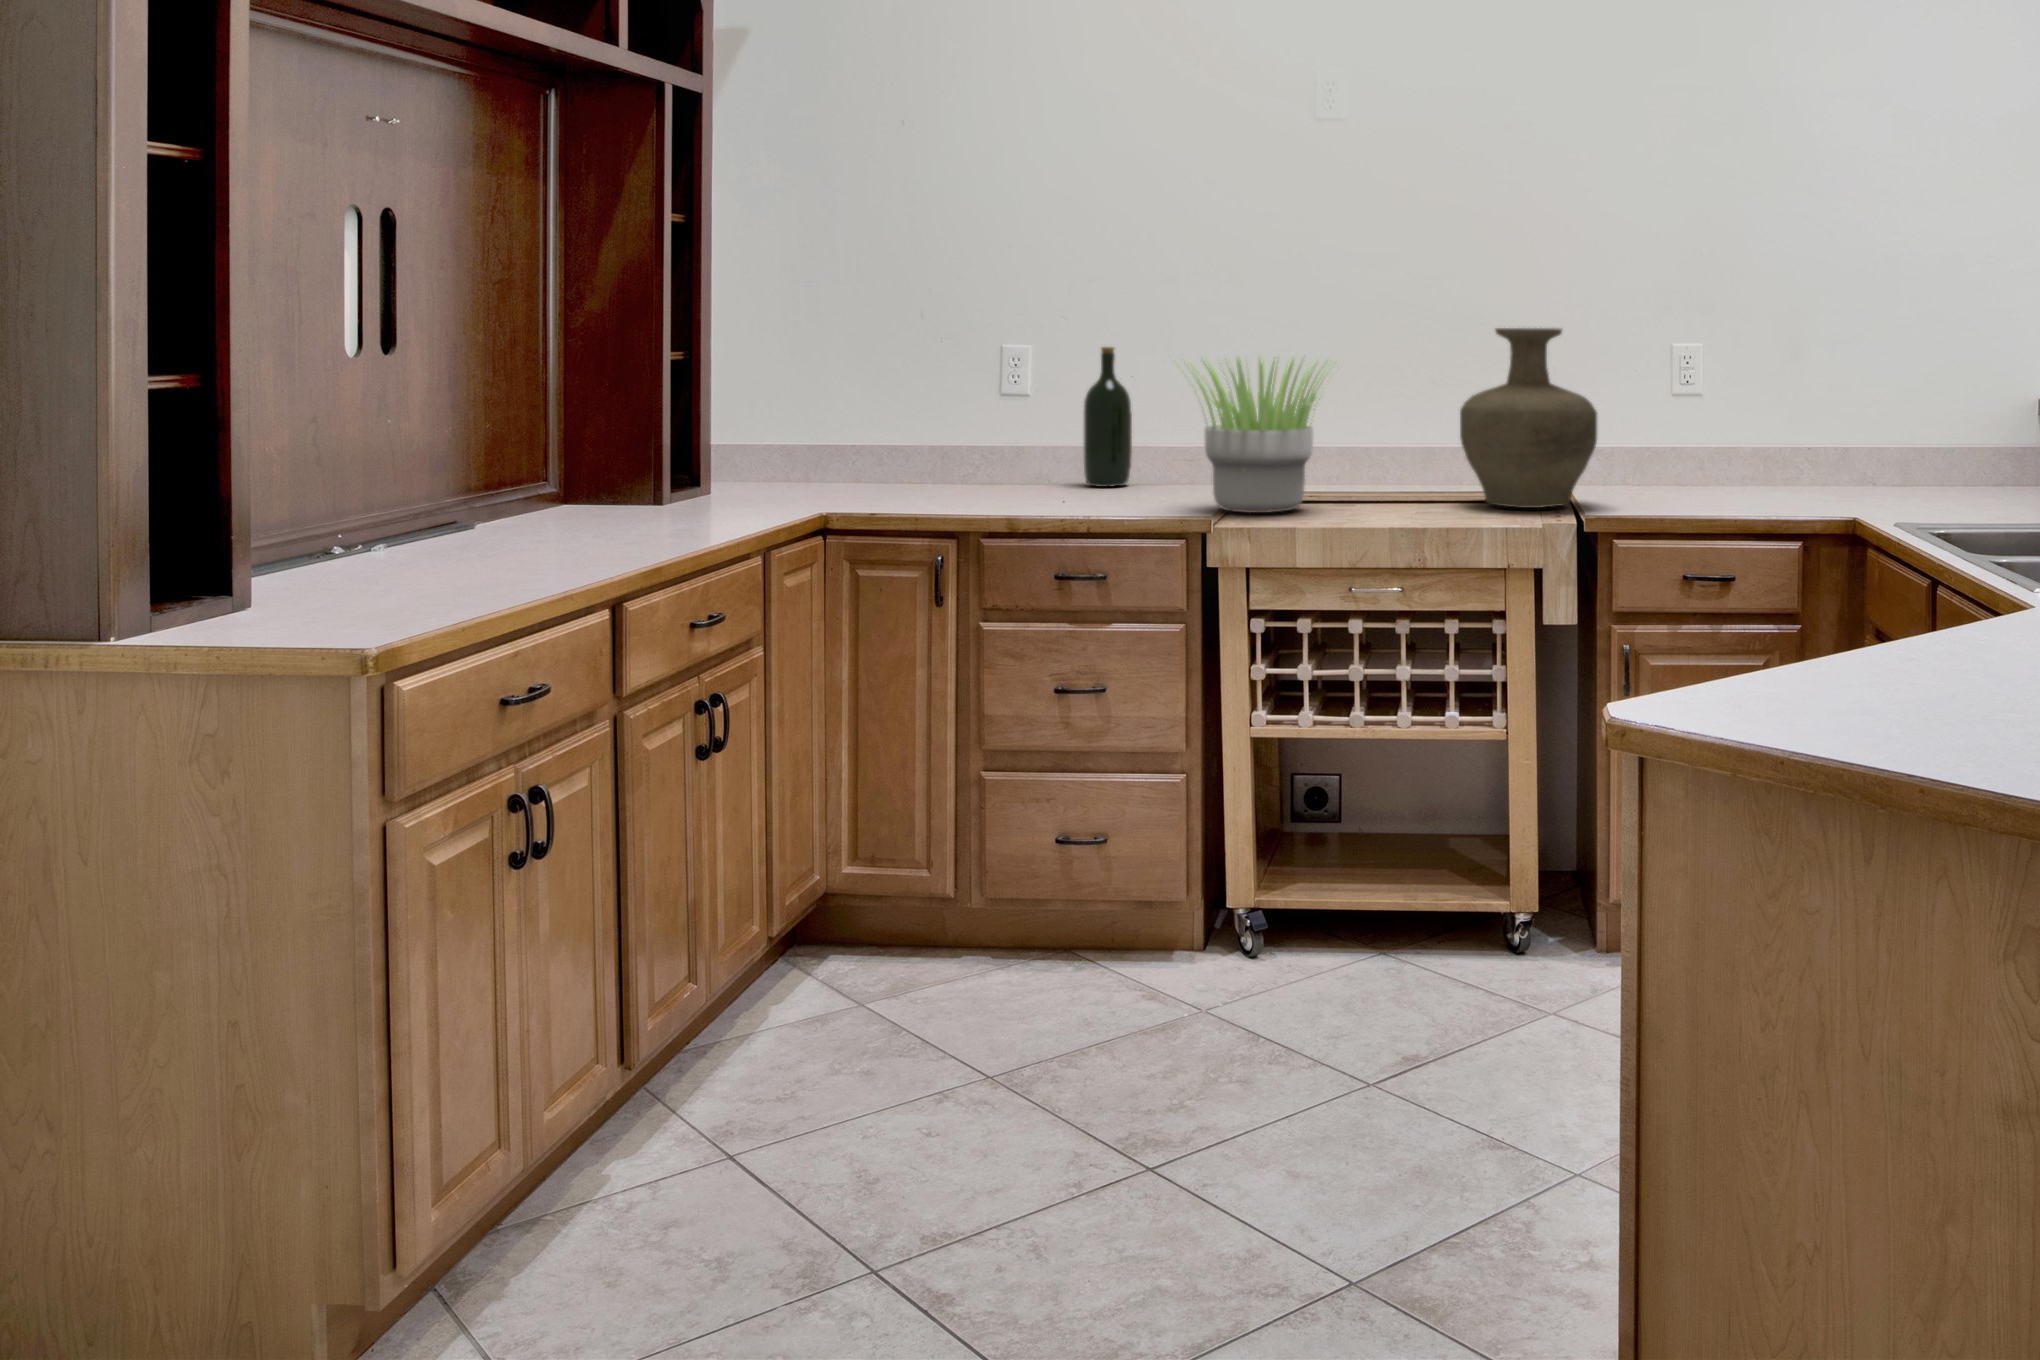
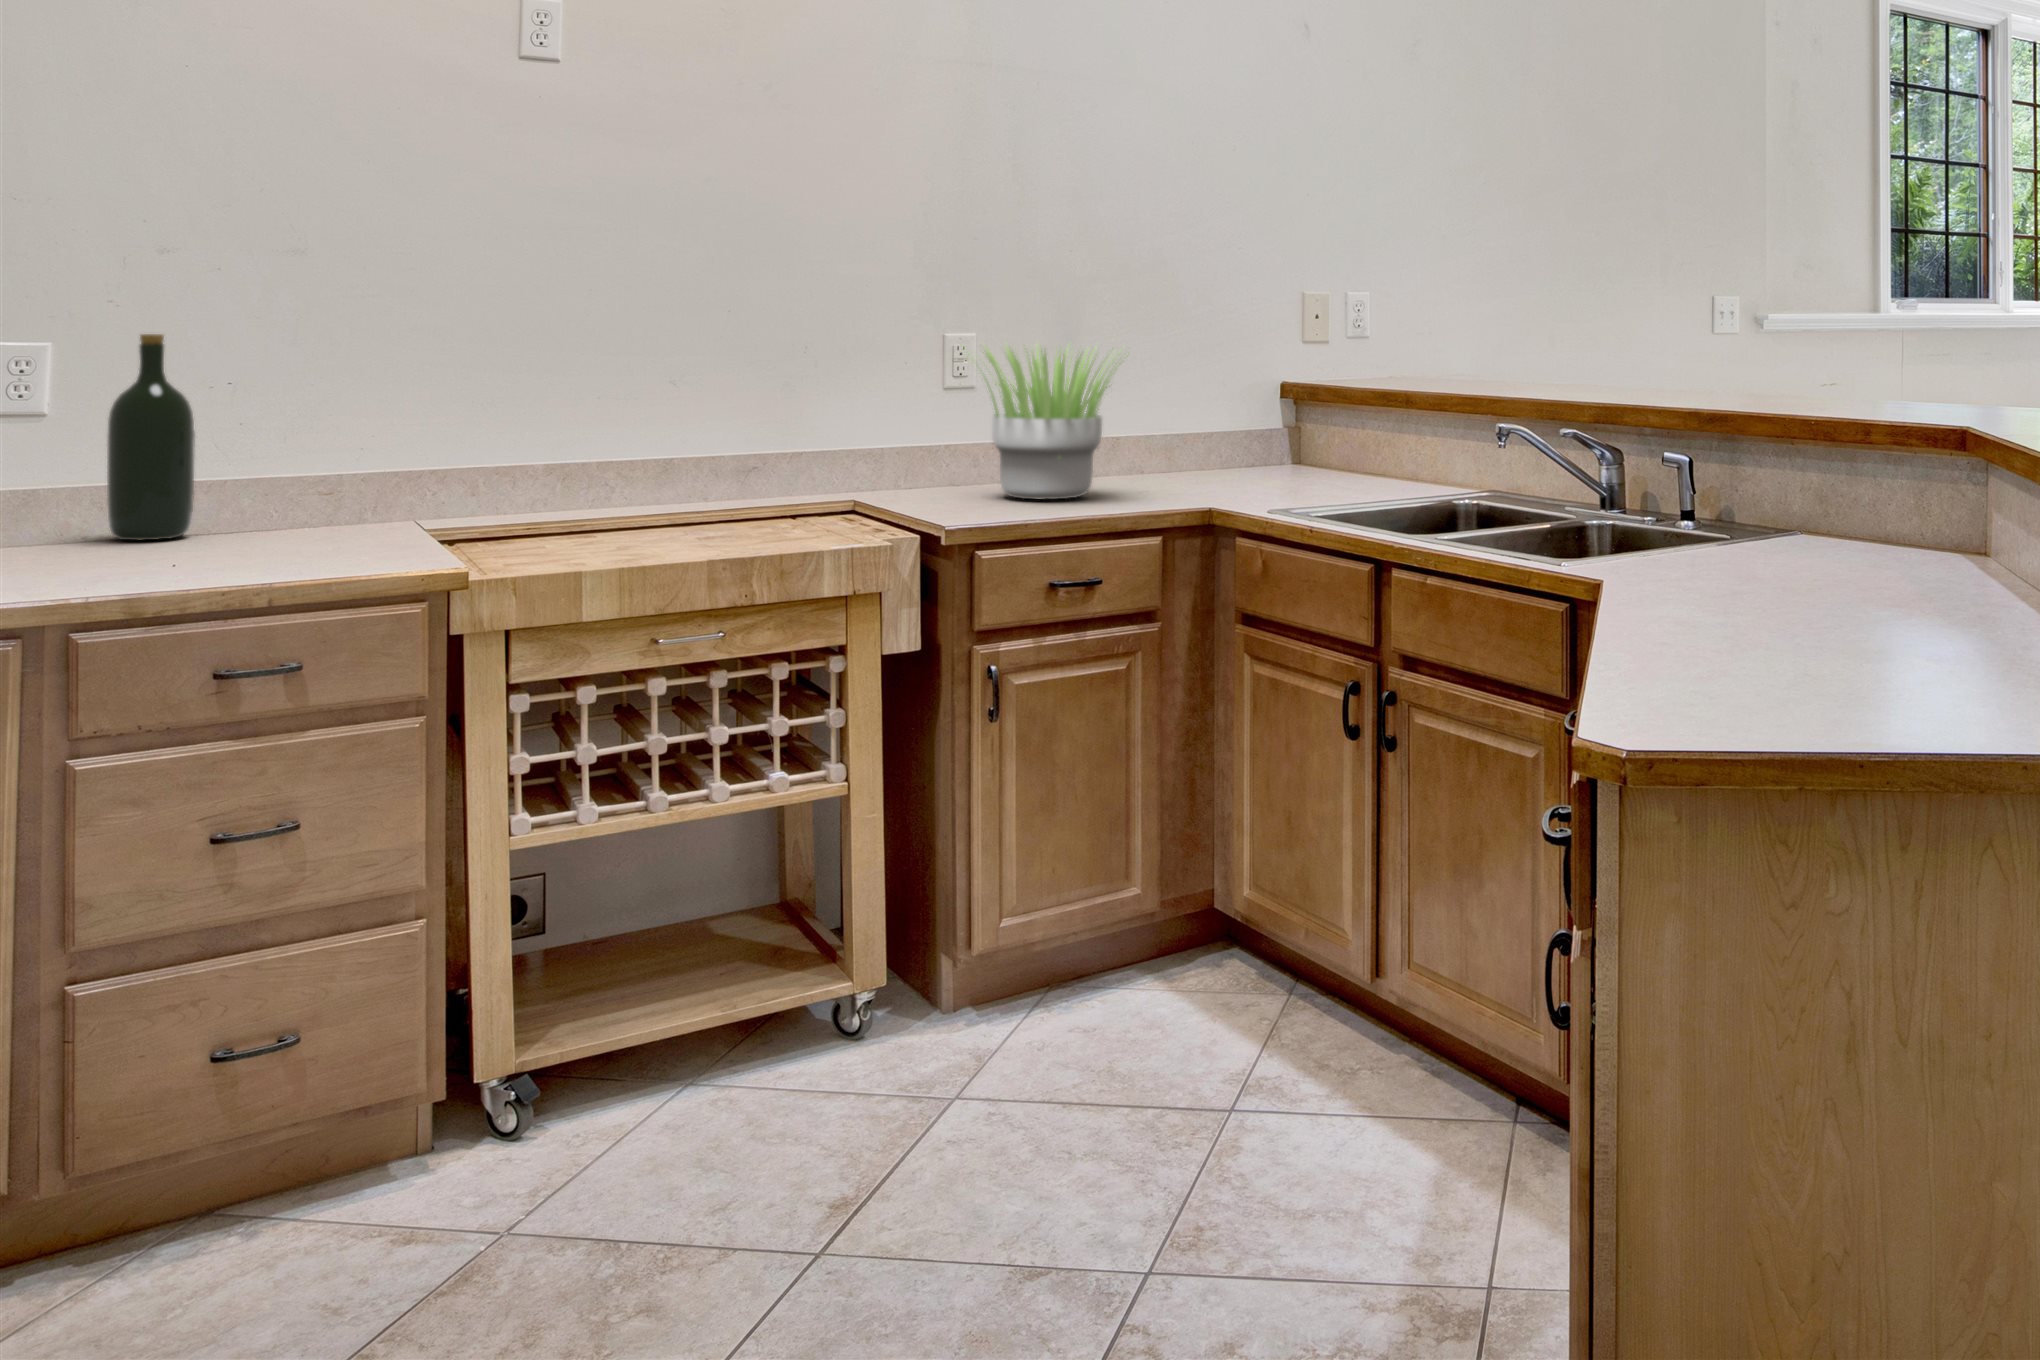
vase: present [1460,328,1597,508] -> none [742,314,916,525]
potted plant: present [1177,356,1332,513] -> present [978,345,1121,500]

